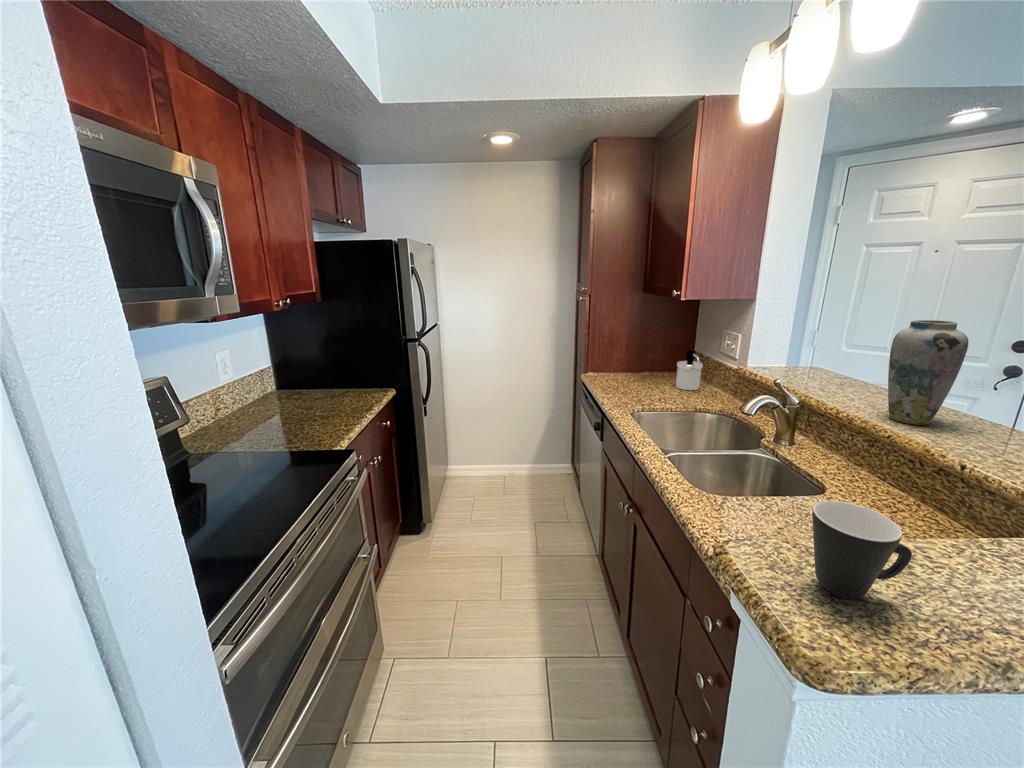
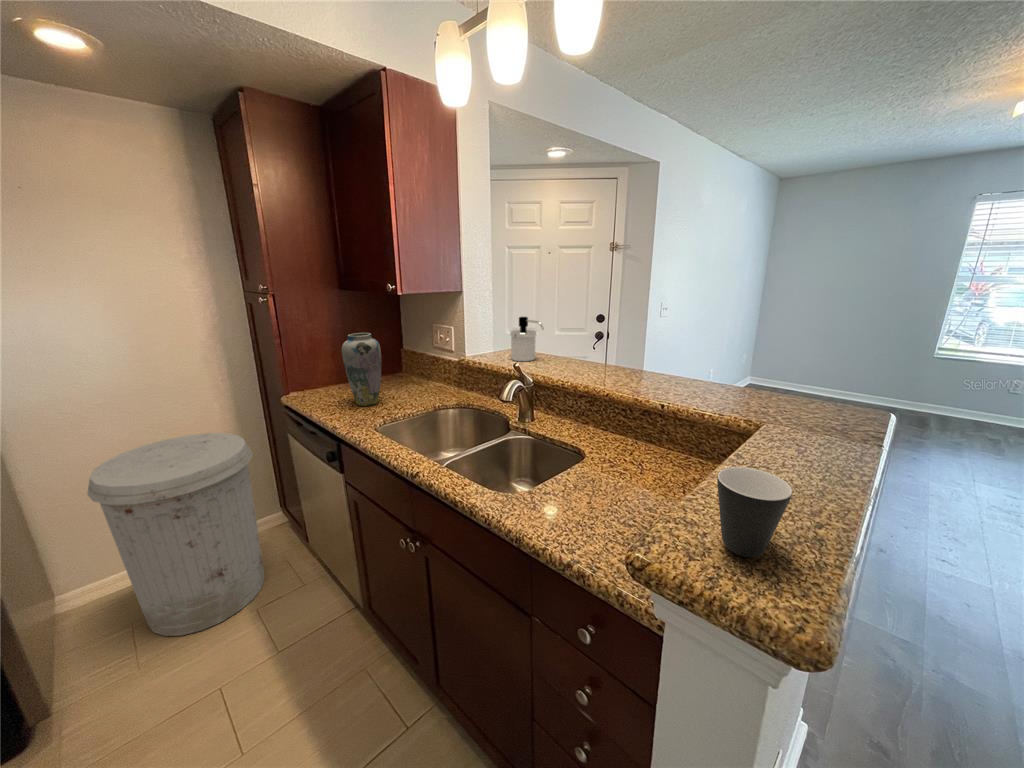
vase: present [888,320,969,425] -> present [342,333,381,406]
soap dispenser: present [676,350,703,390] -> present [510,317,544,361]
trash can: none [480,388,562,514] -> present [87,433,265,636]

